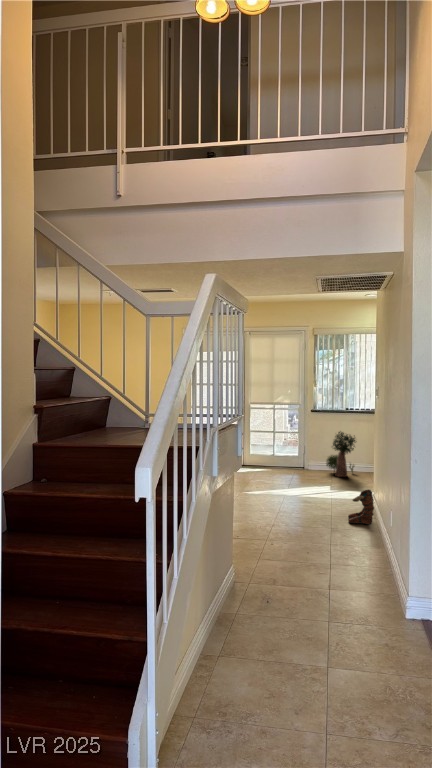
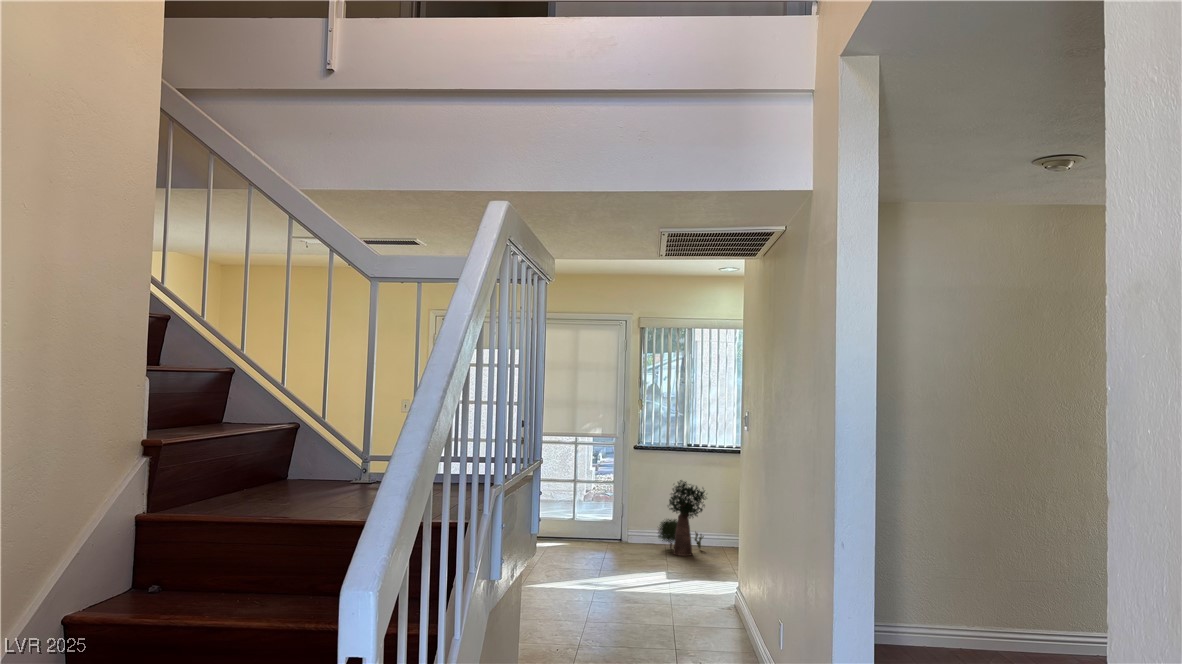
boots: present [348,490,374,525] -> none [702,581,745,642]

